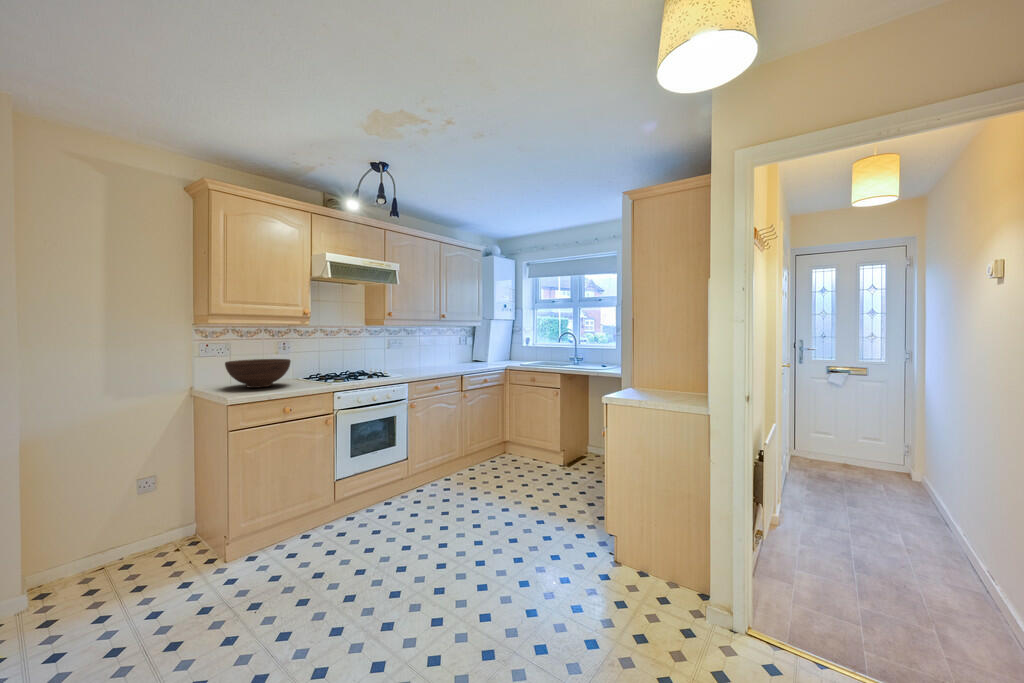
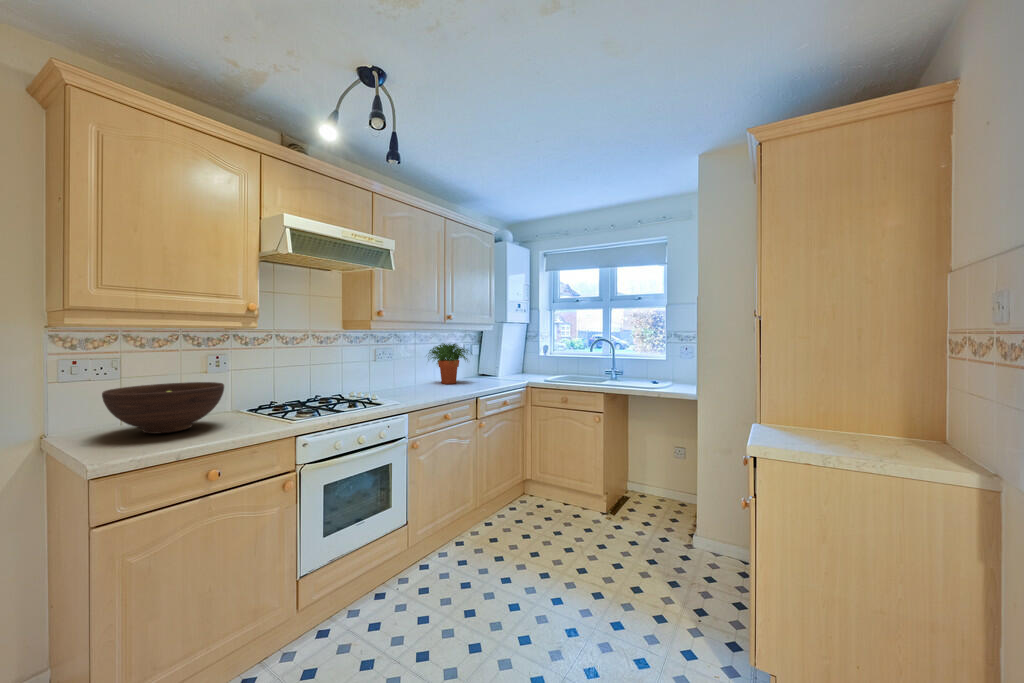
potted plant: none [427,335,464,366] -> present [428,343,469,384]

